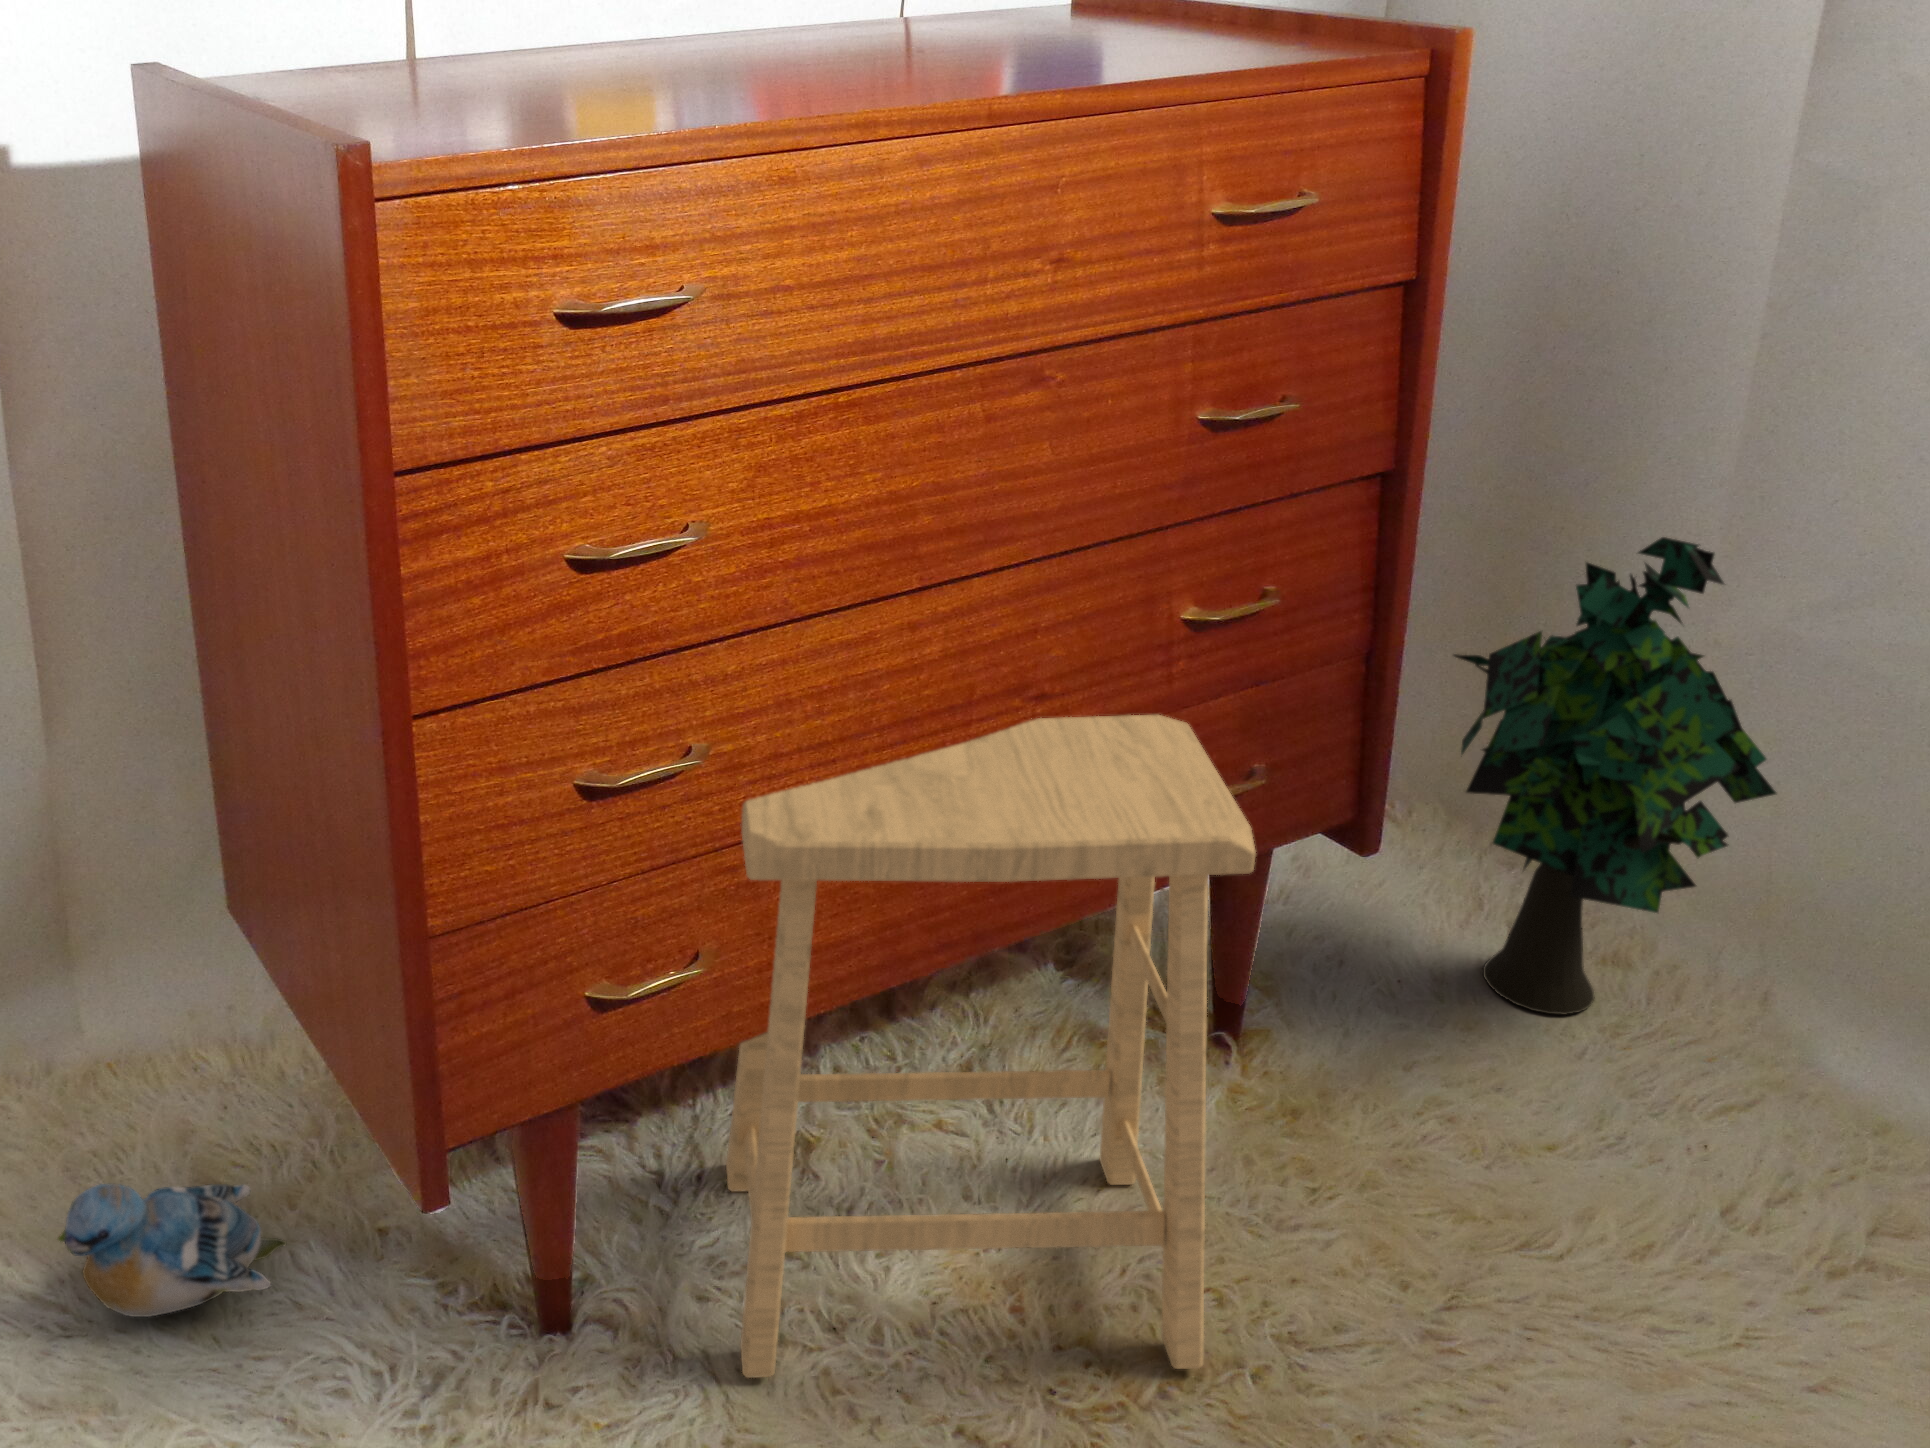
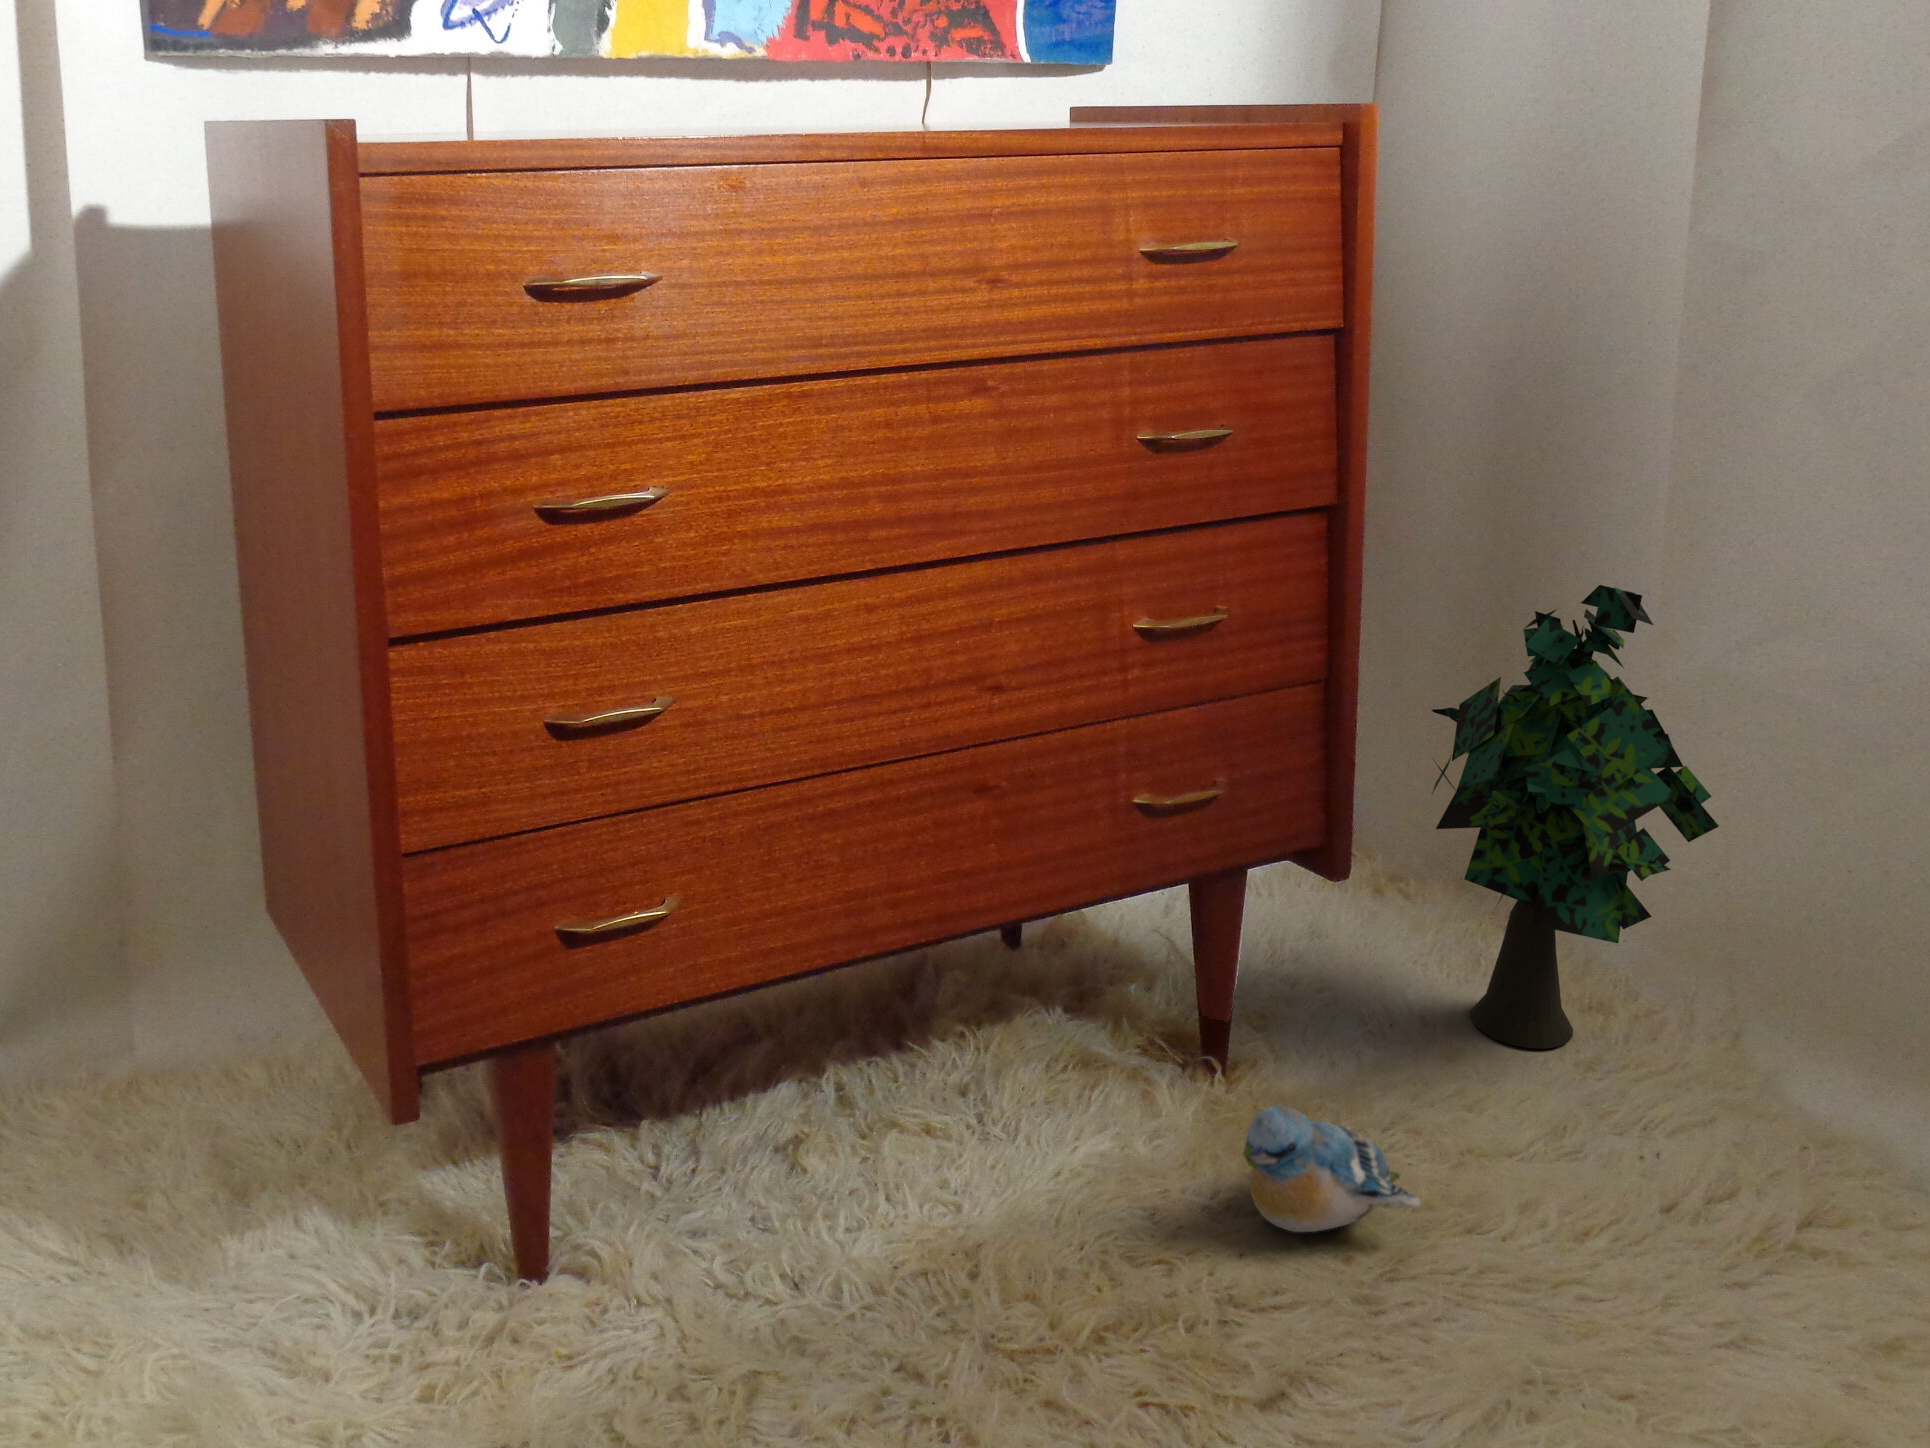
footstool: present [726,715,1256,1378] -> none [713,712,1175,1332]
plush toy: present [58,1184,286,1317] -> present [1243,1106,1421,1232]

